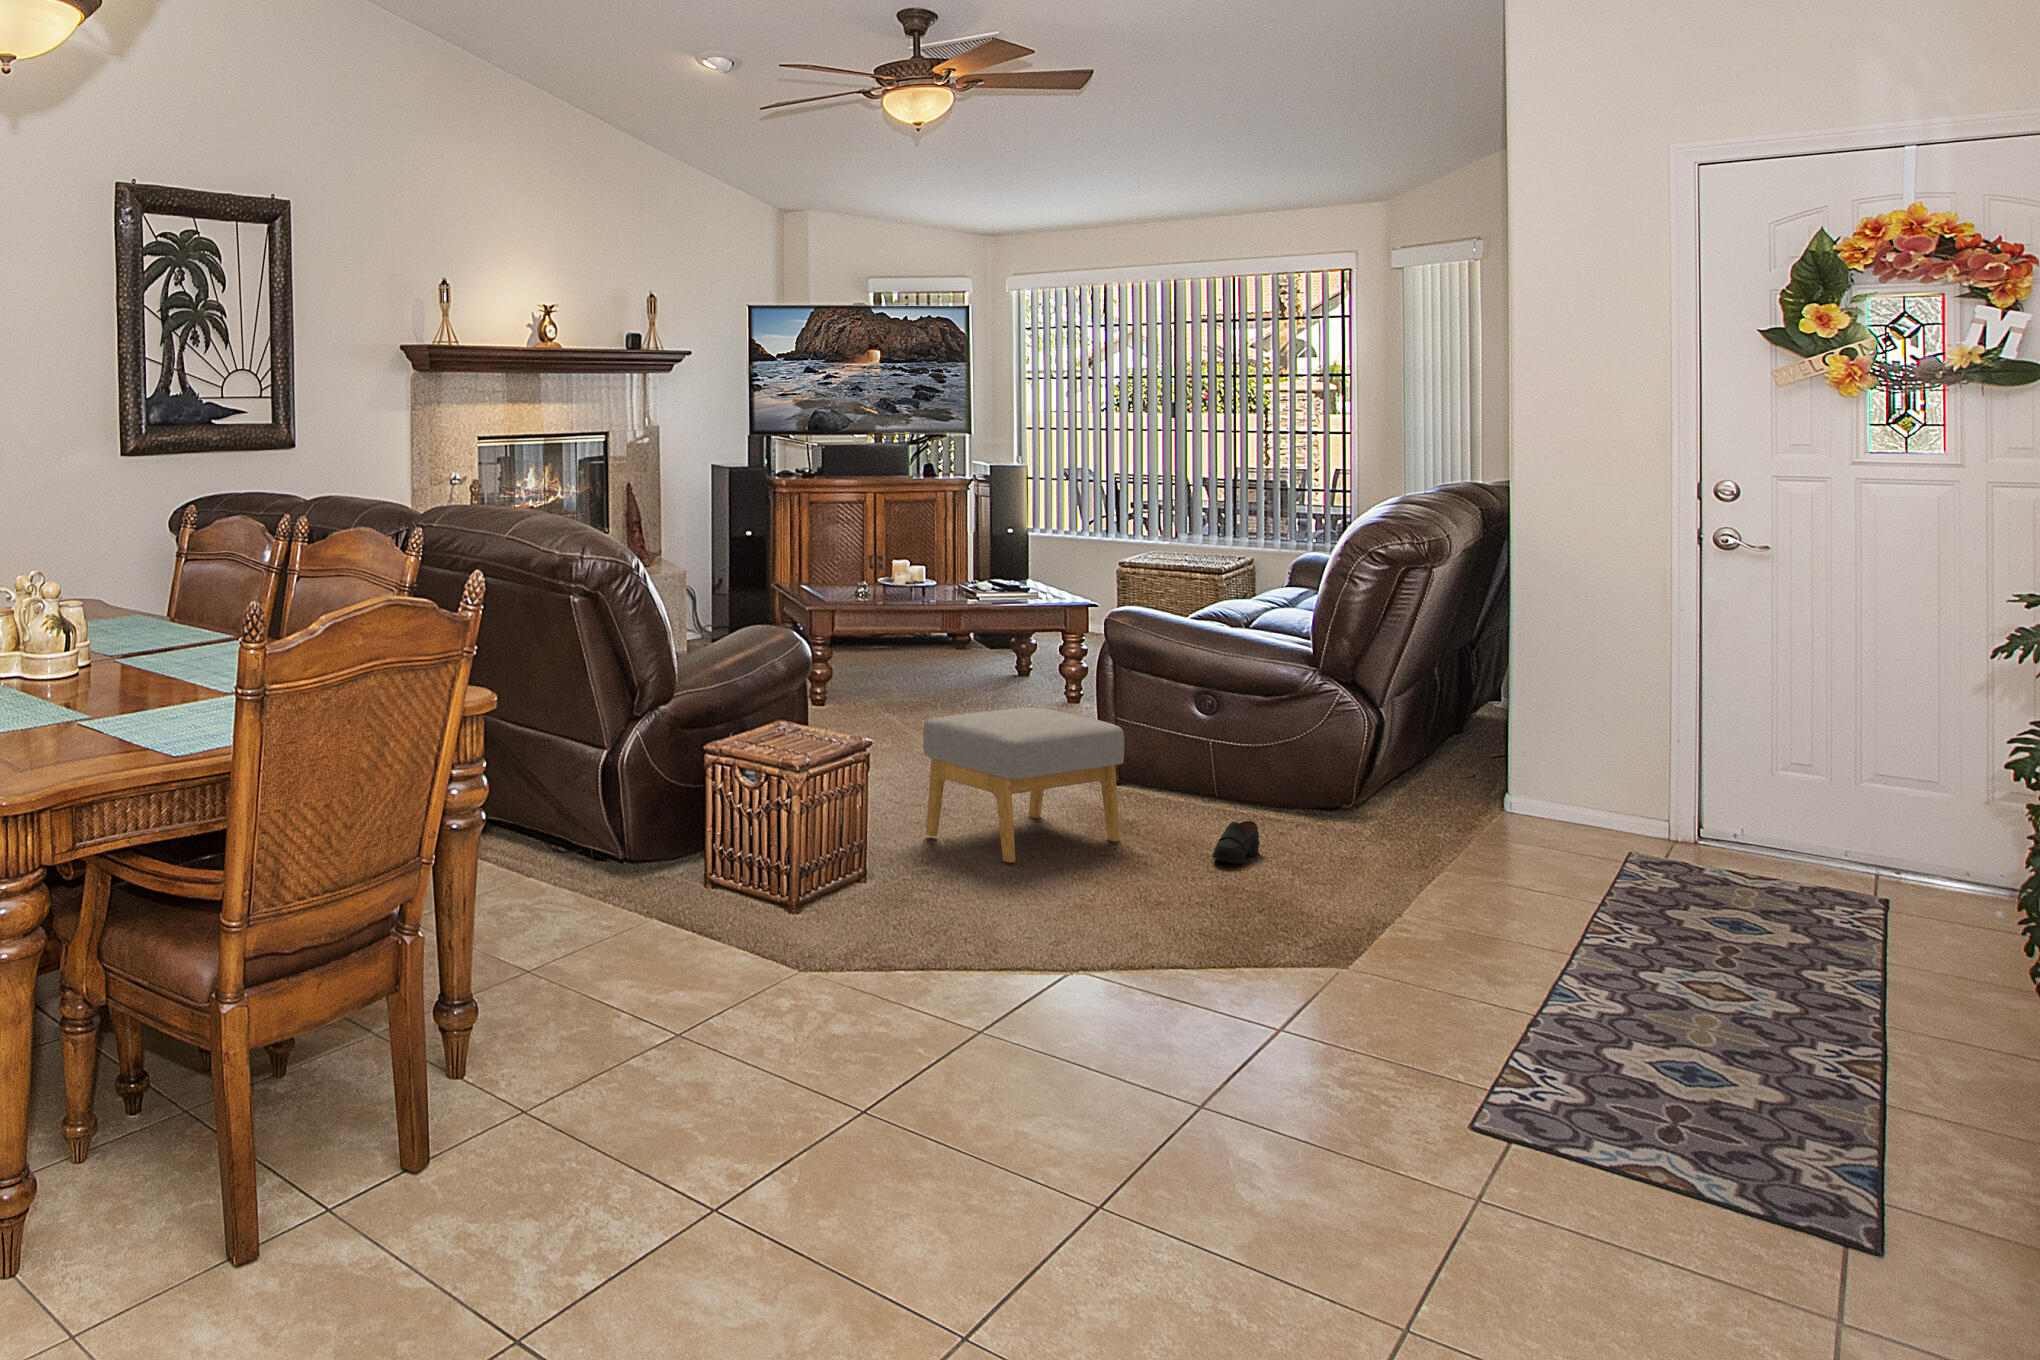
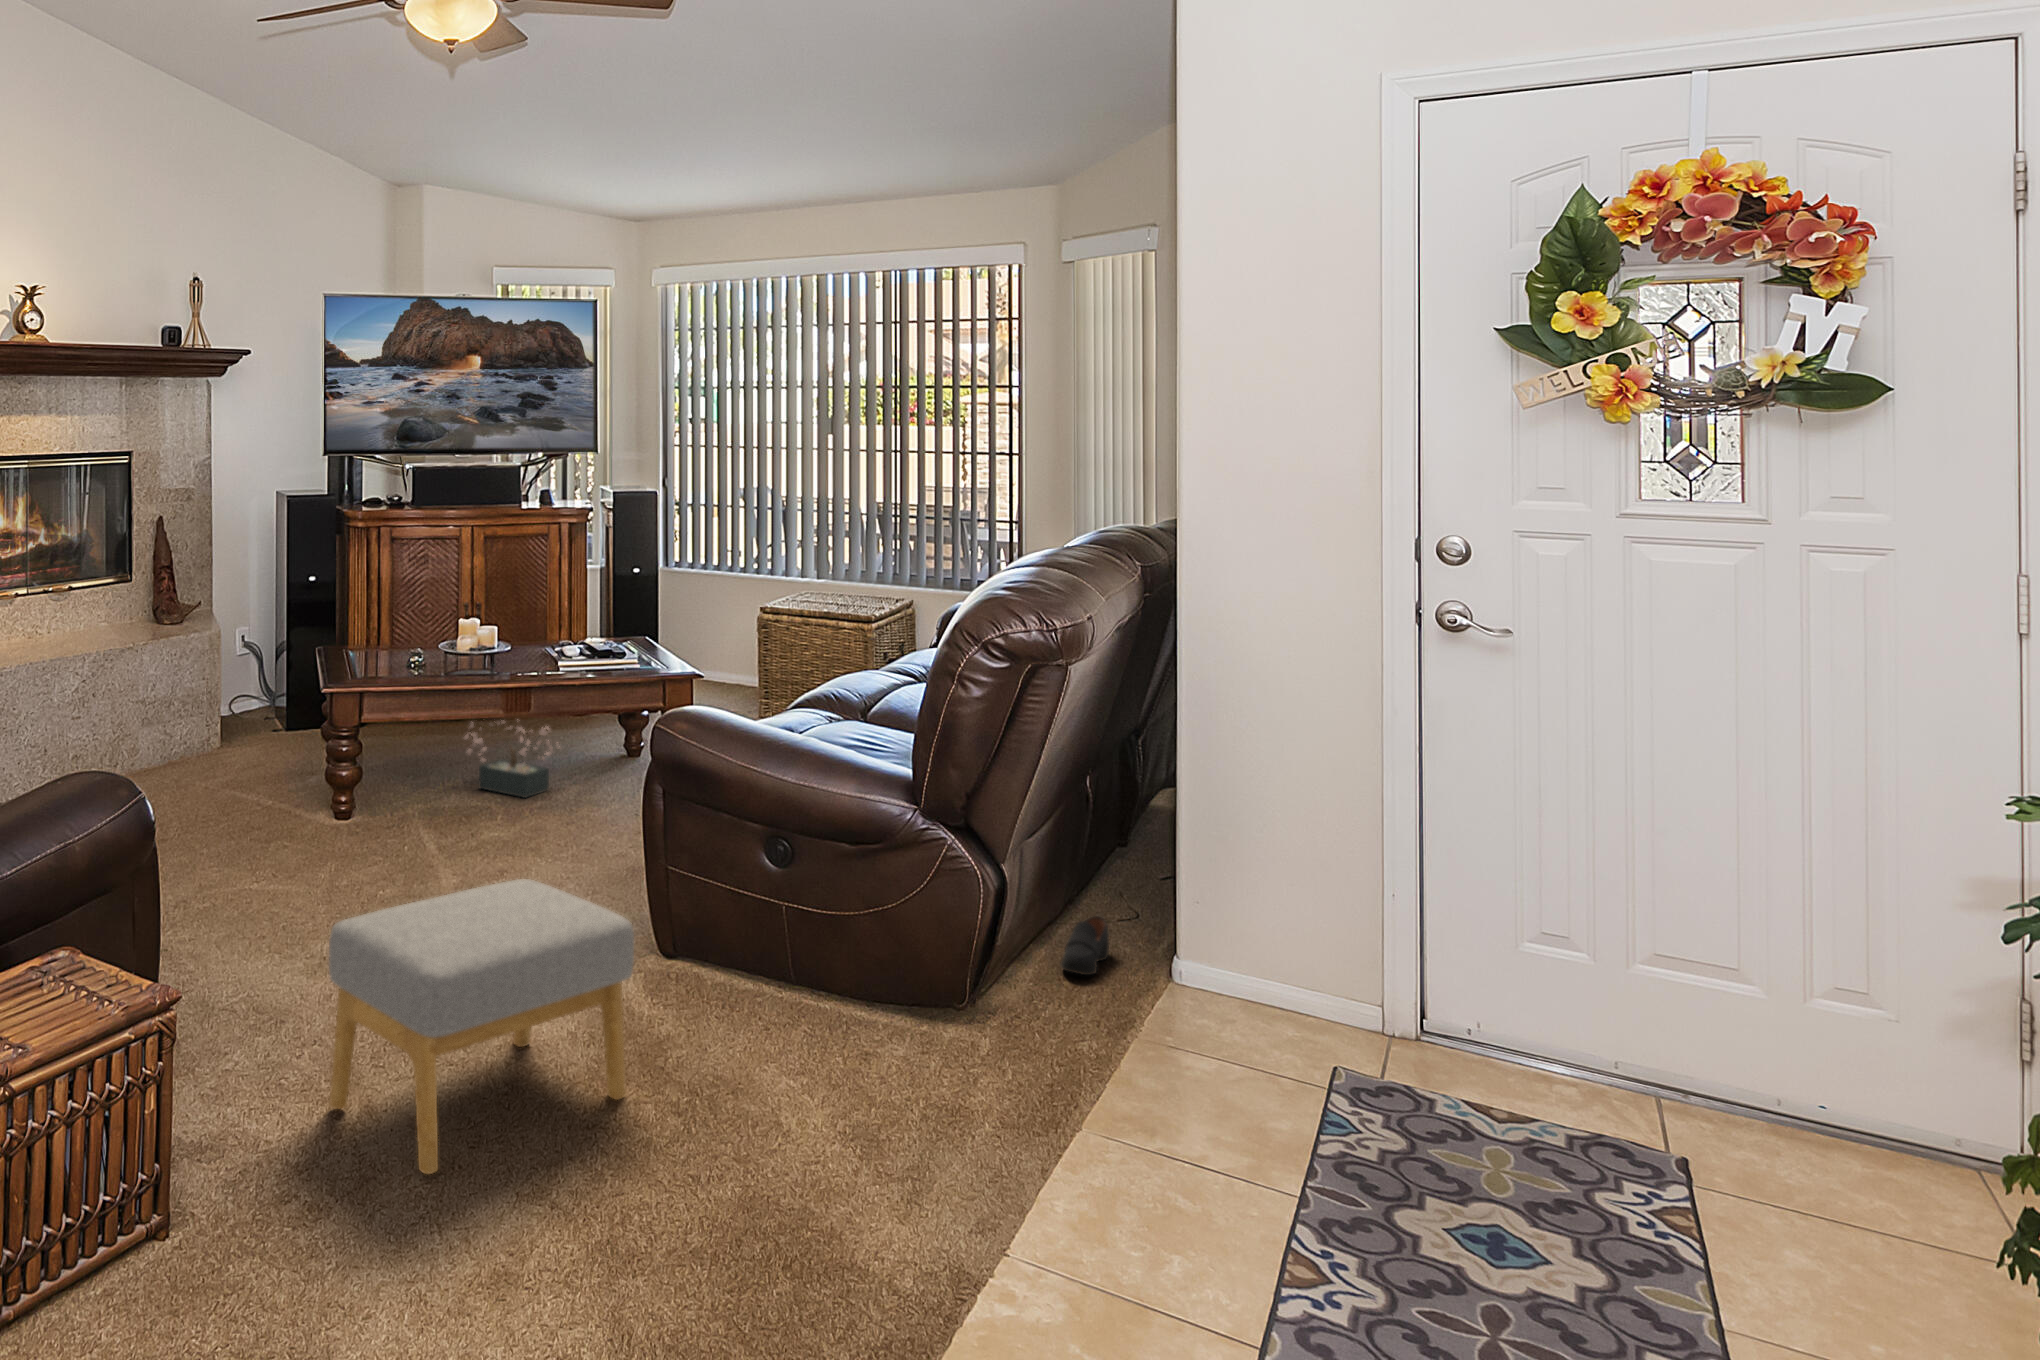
decorative plant: none [902,623,984,699] -> present [465,720,559,798]
shoe: present [1213,821,1259,864] -> present [1061,916,1109,975]

